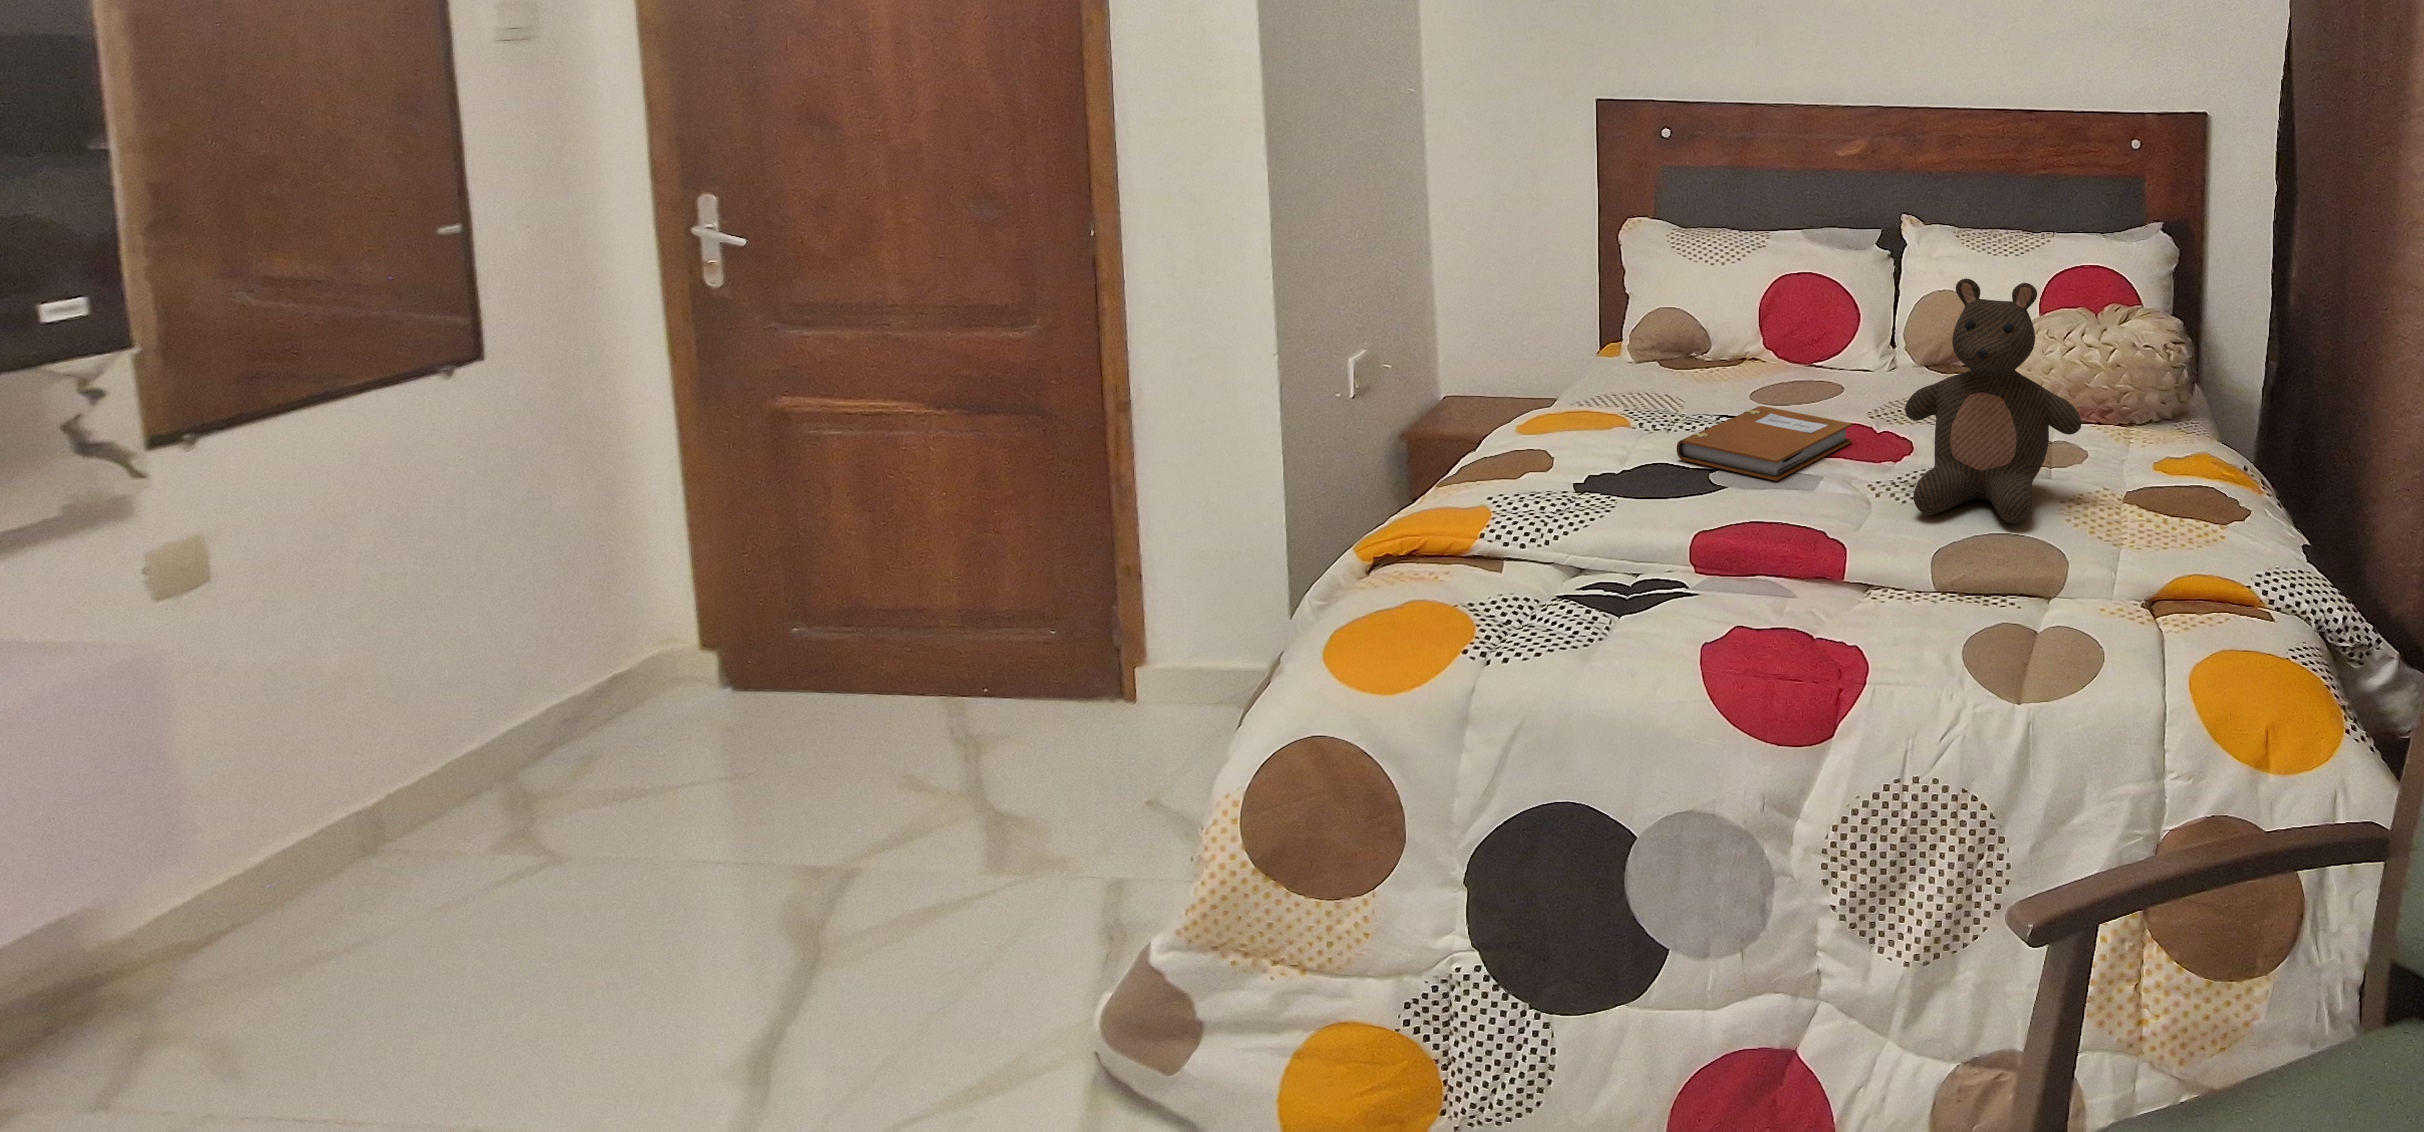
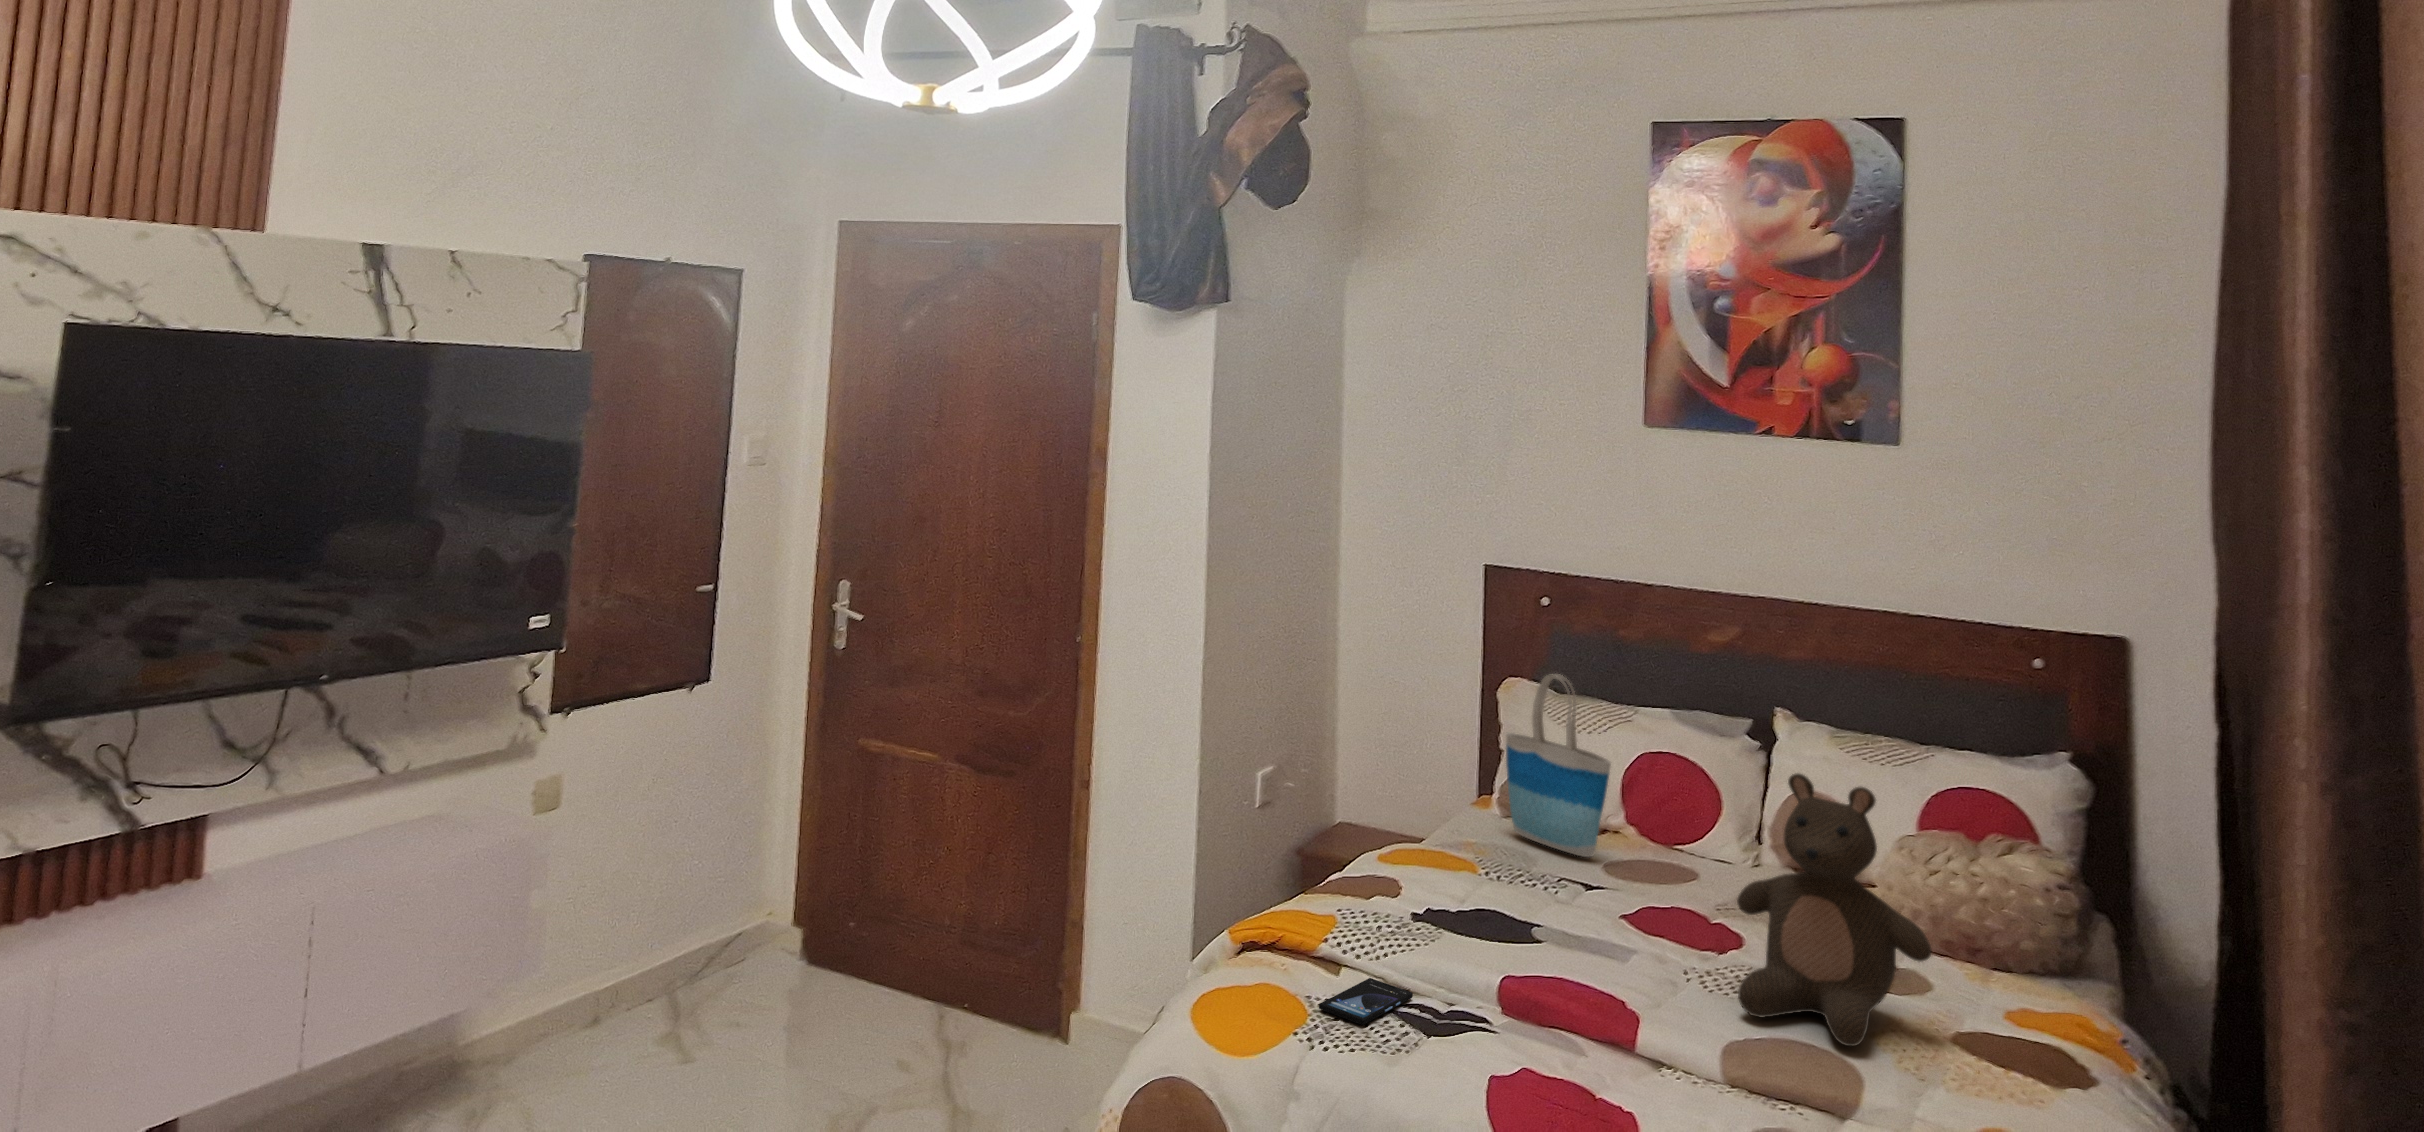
tote bag: none [1644,208,1759,390] -> present [1506,674,1611,857]
notebook: present [1677,406,1852,481] -> none [1515,876,1693,951]
smartphone: none [1491,564,1593,617] -> present [1319,978,1413,1025]

